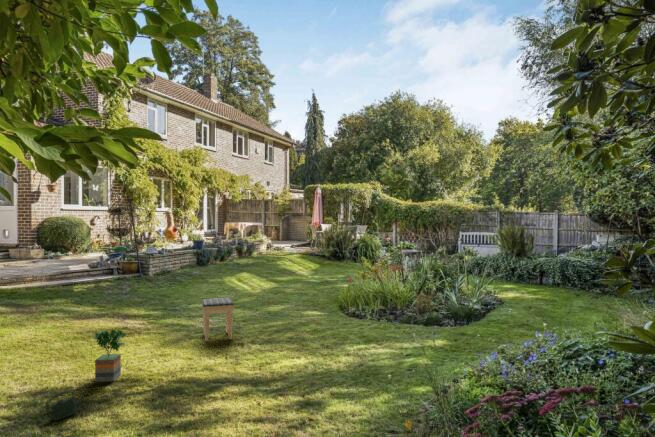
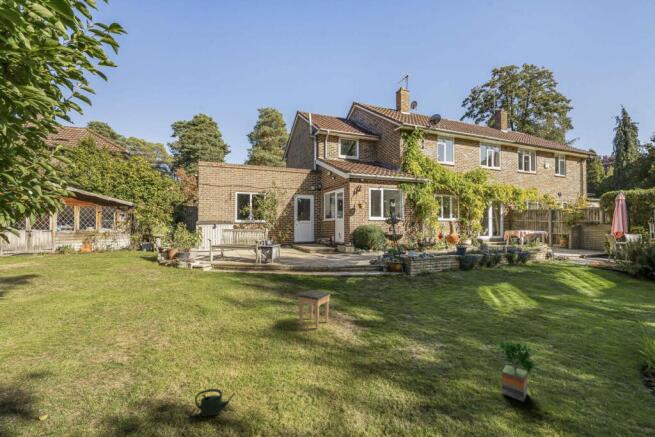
footstool: present [201,298,234,341] -> present [297,290,330,329]
potted tree: present [94,330,126,382] -> present [498,342,536,402]

